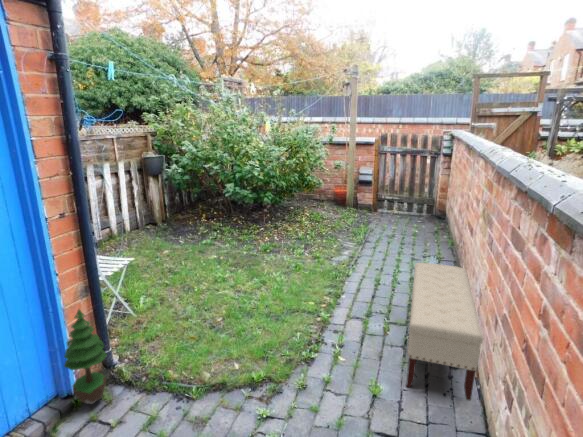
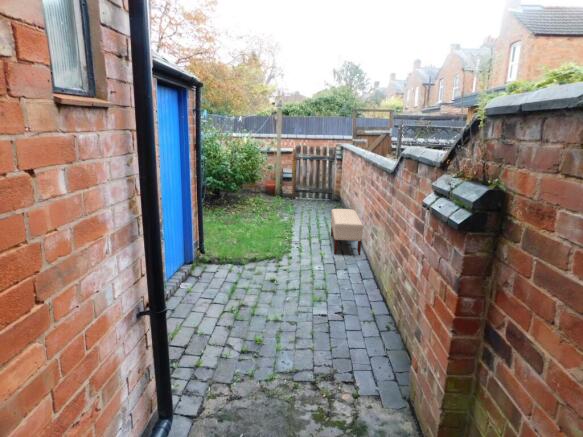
potted tree: present [64,309,107,404] -> none [191,217,209,264]

